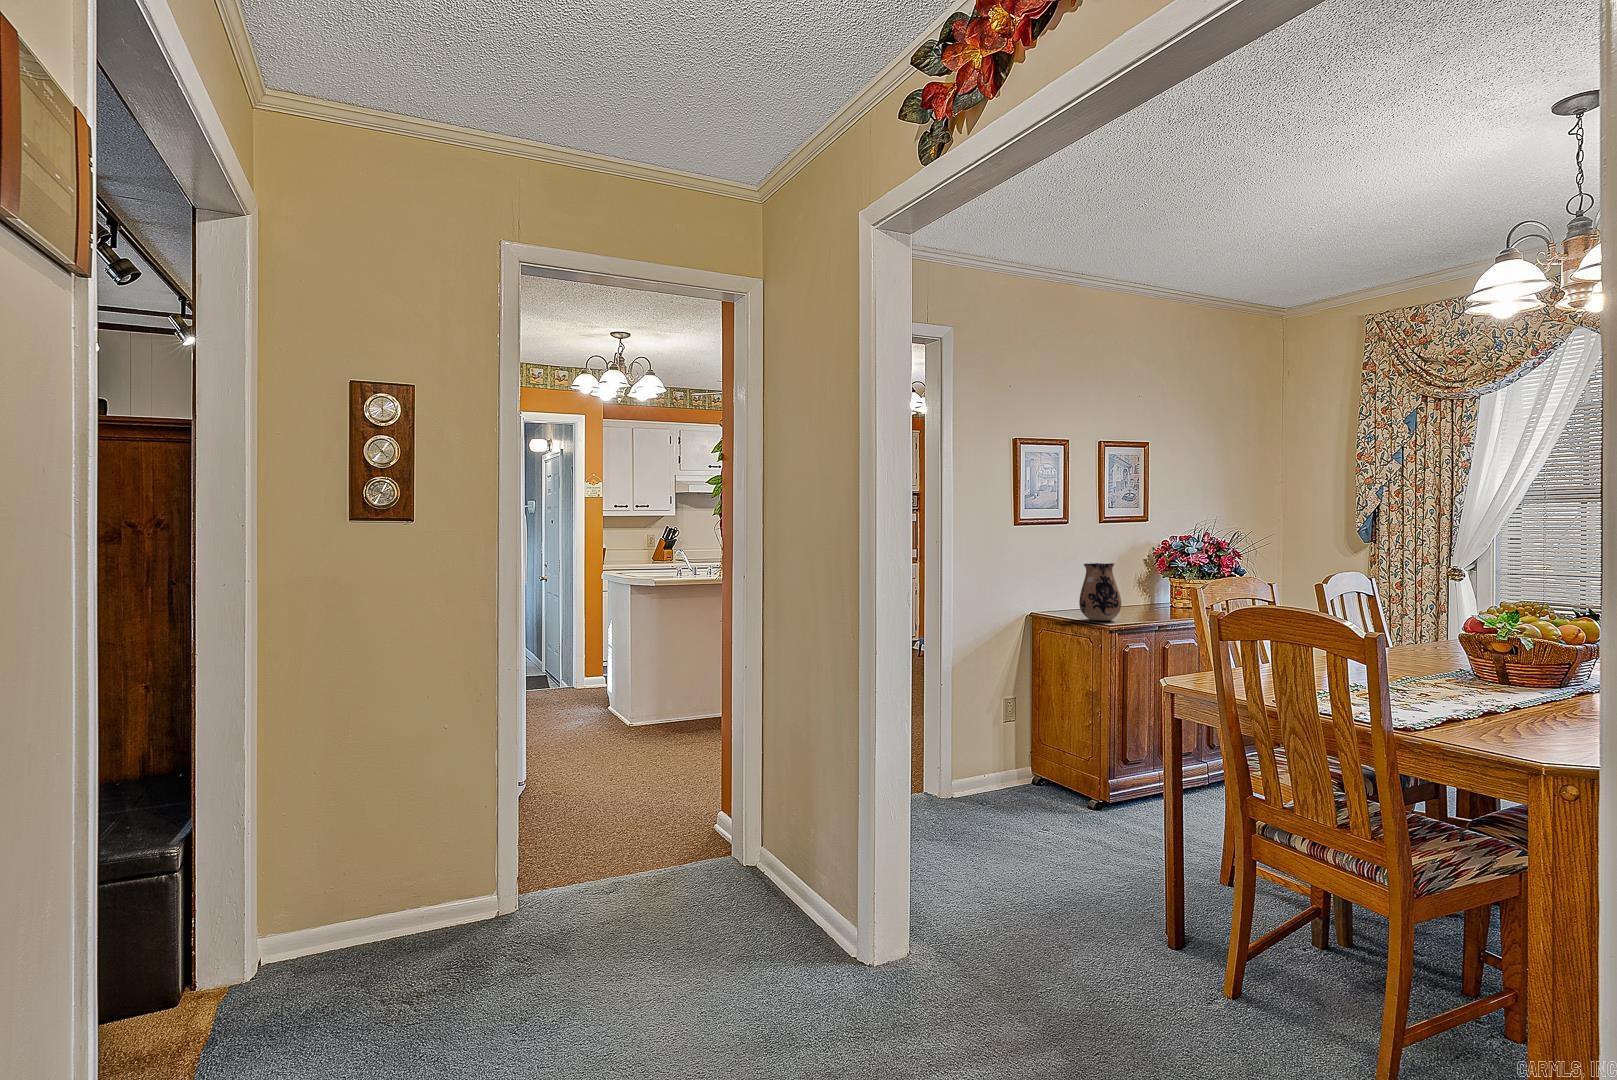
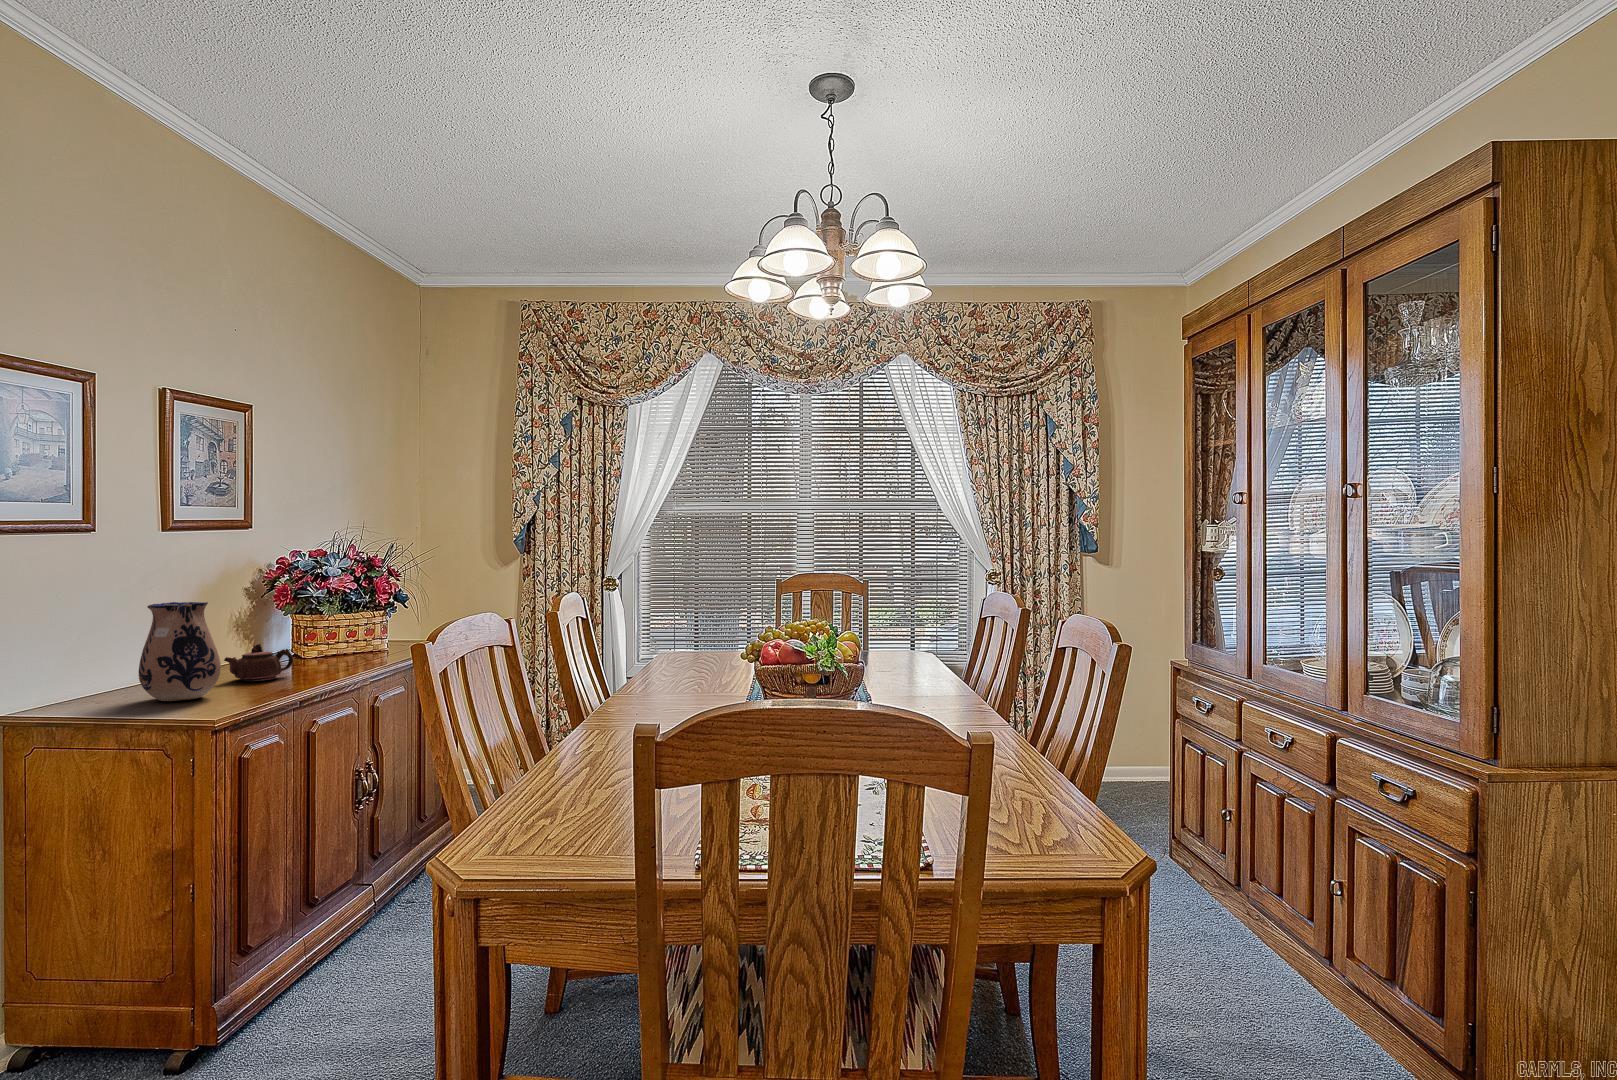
teapot: none [1125,594,1166,617] -> present [224,644,293,682]

